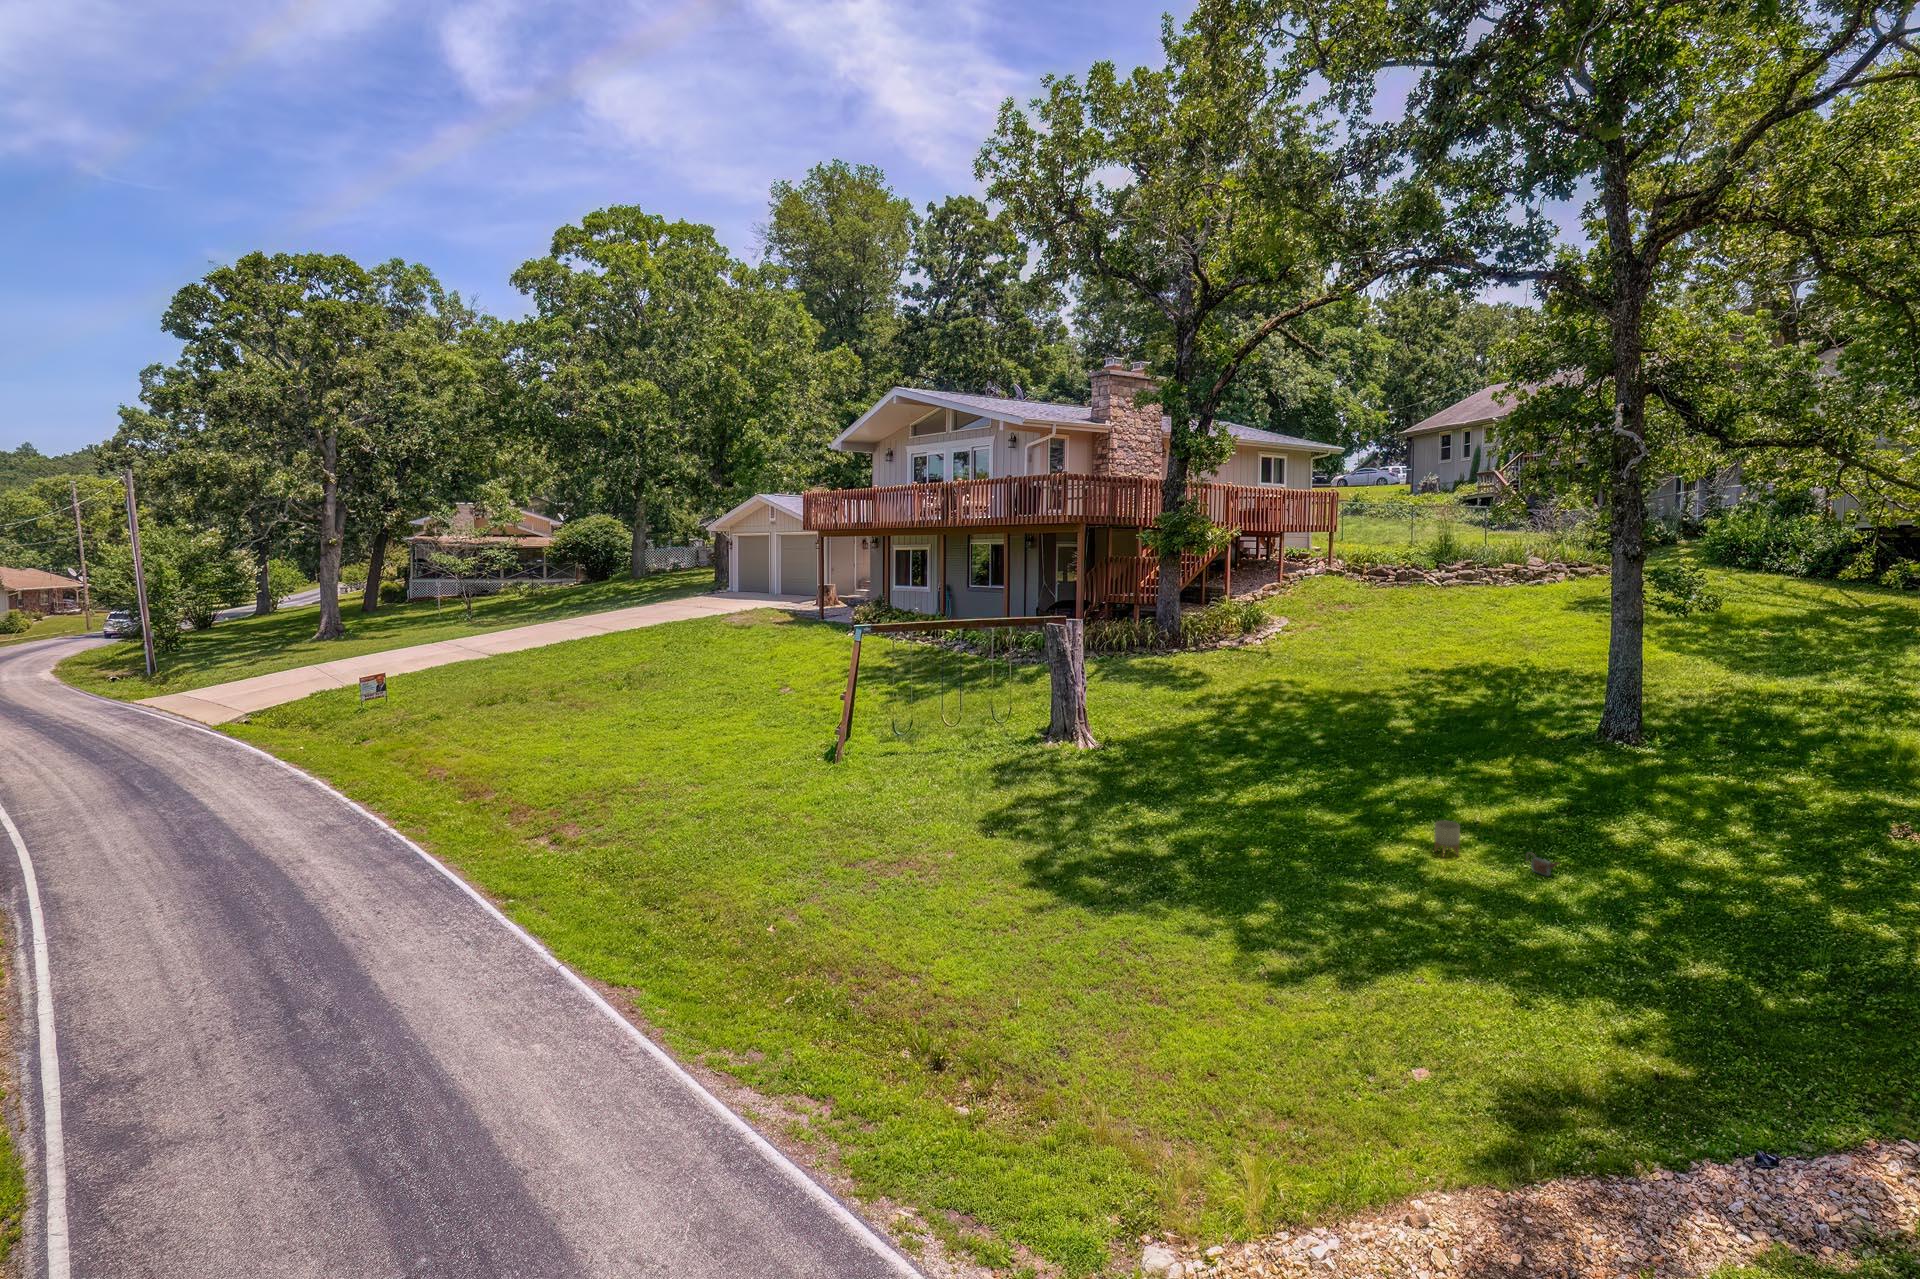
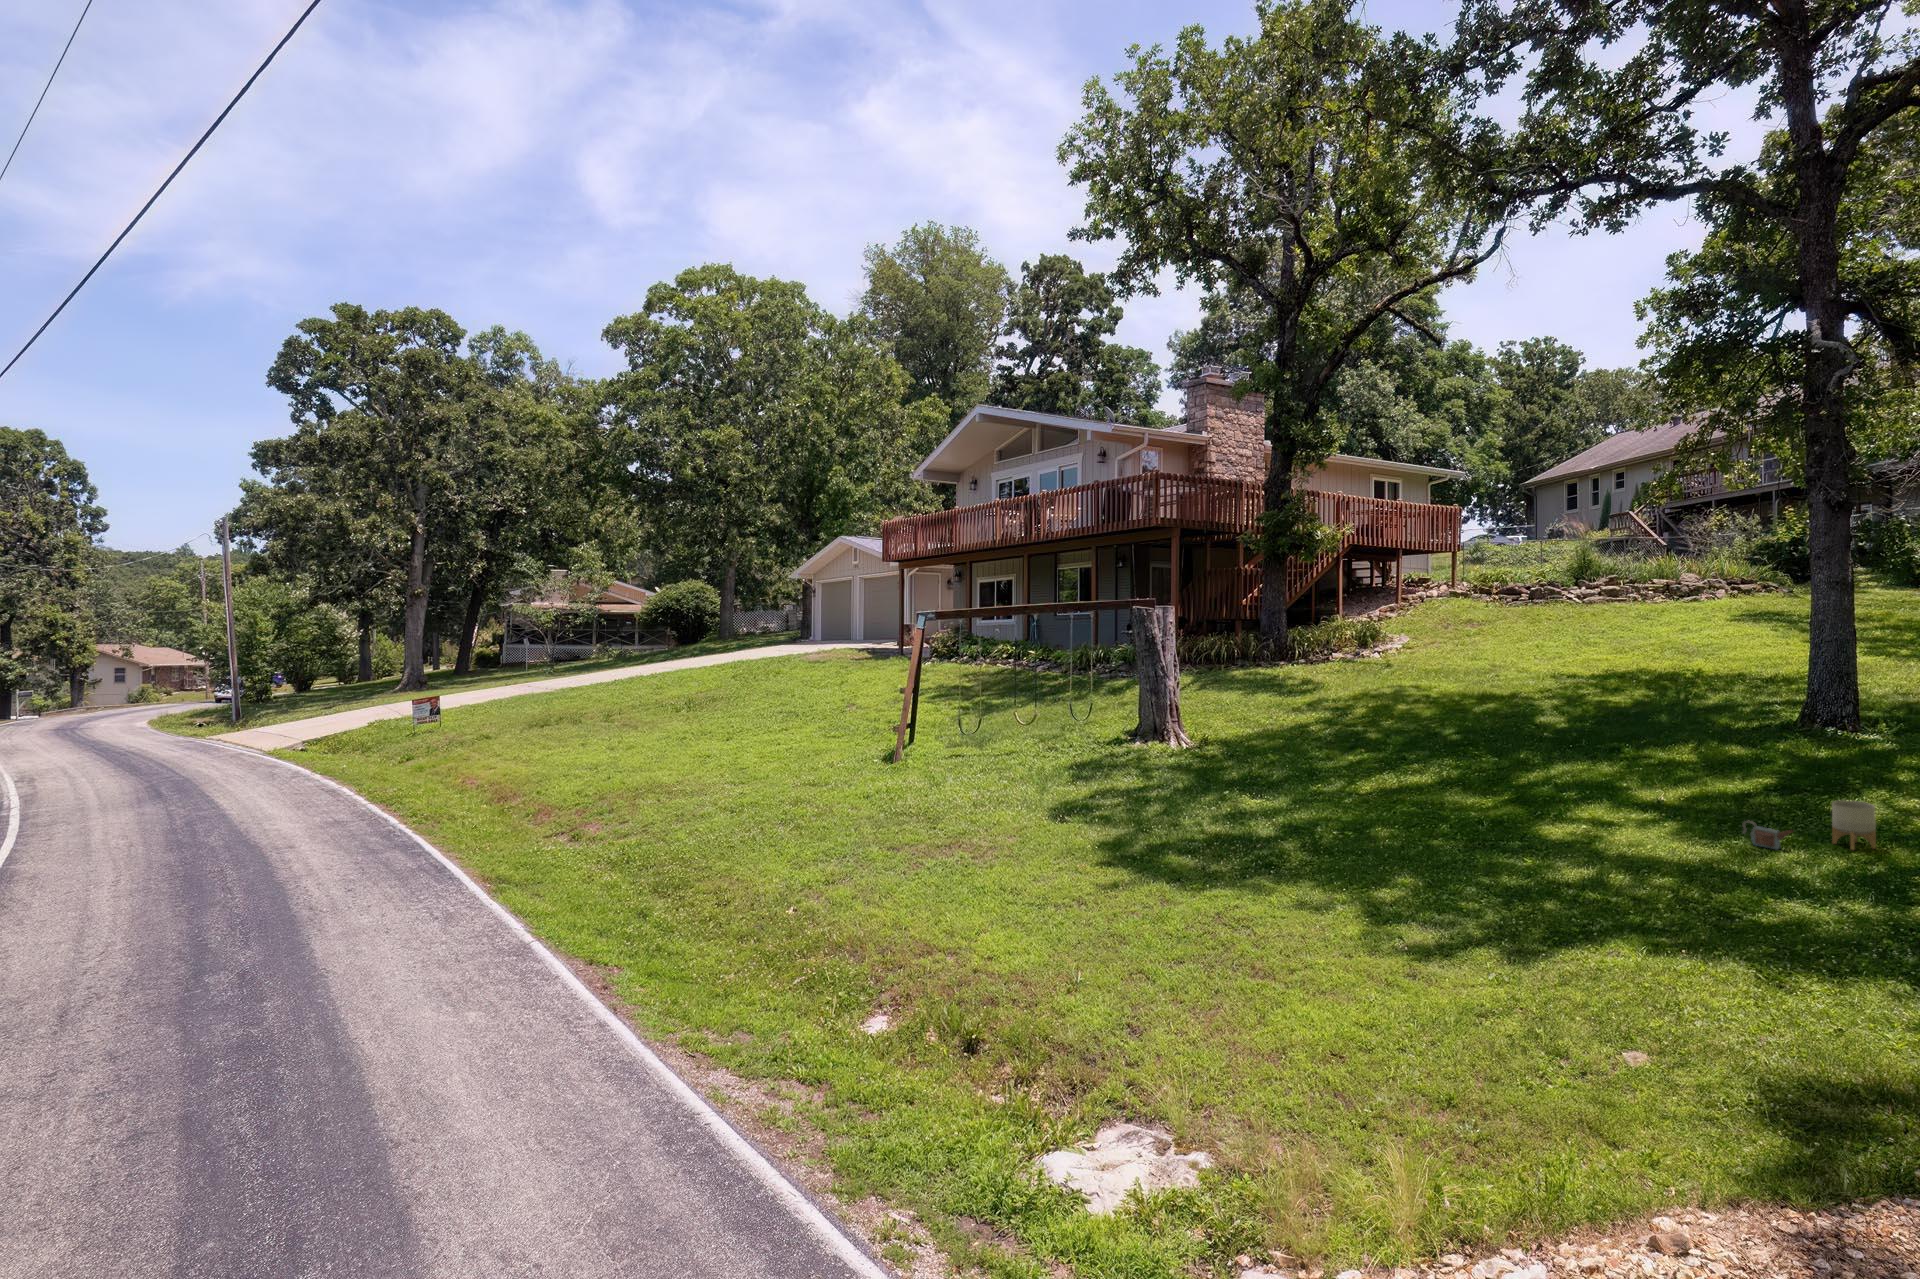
planter: present [1434,821,1460,857] -> present [1832,800,1876,850]

